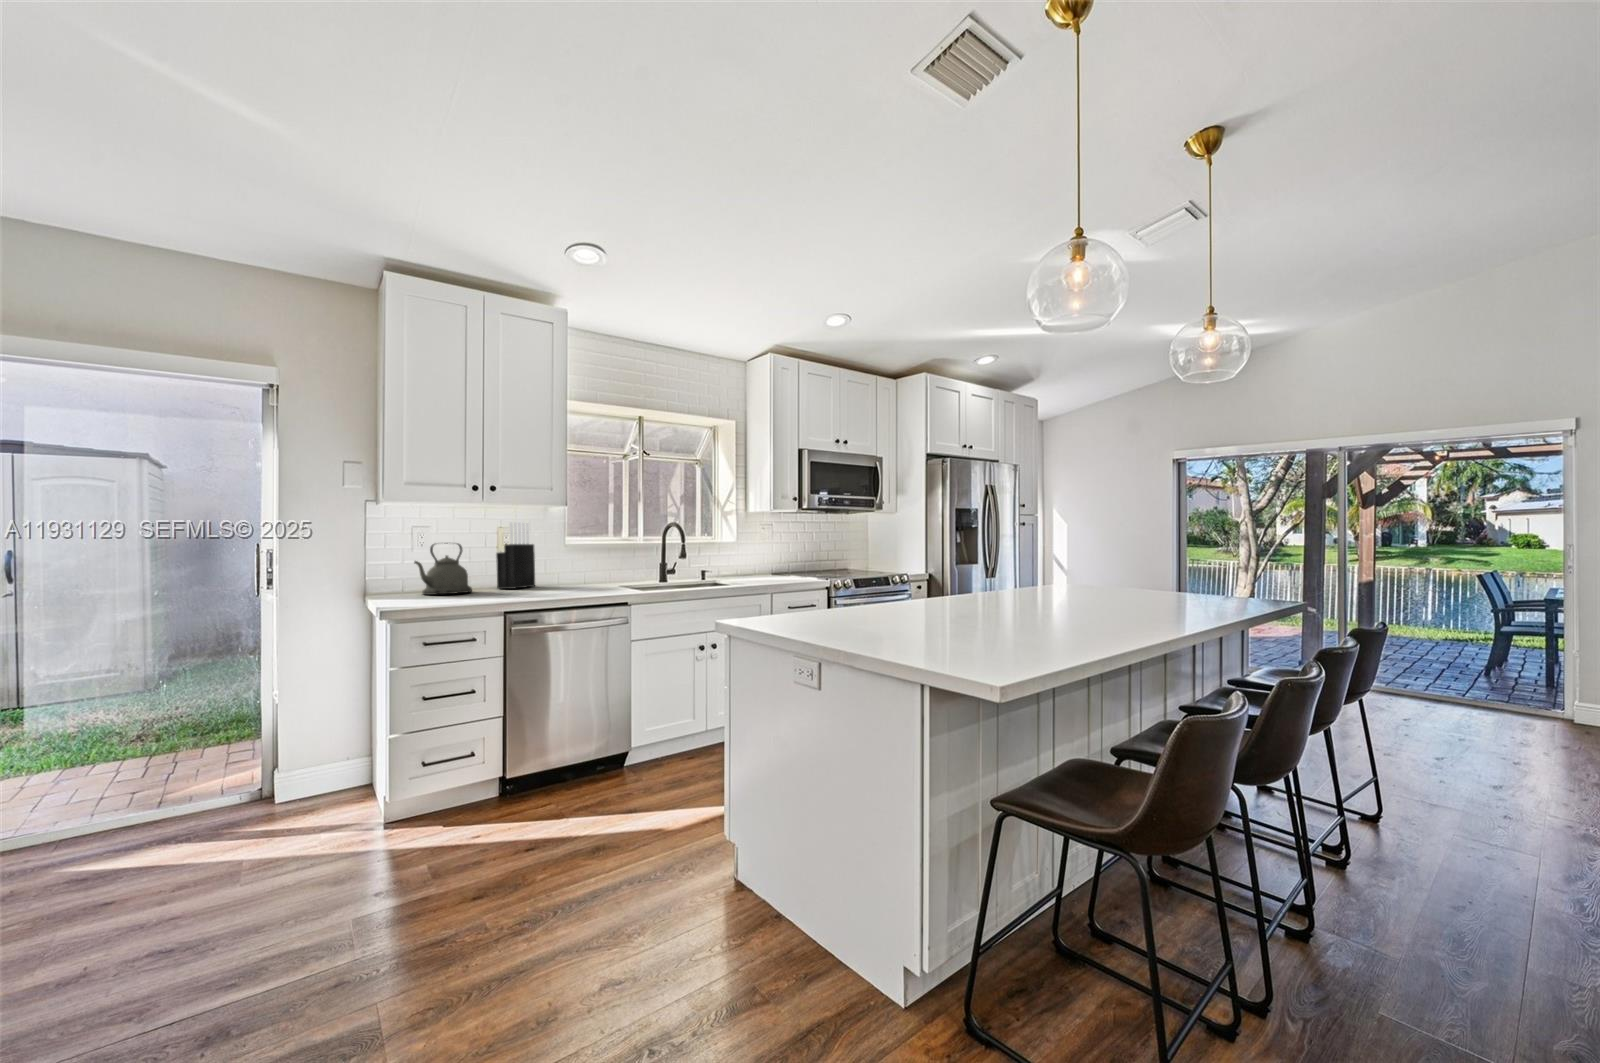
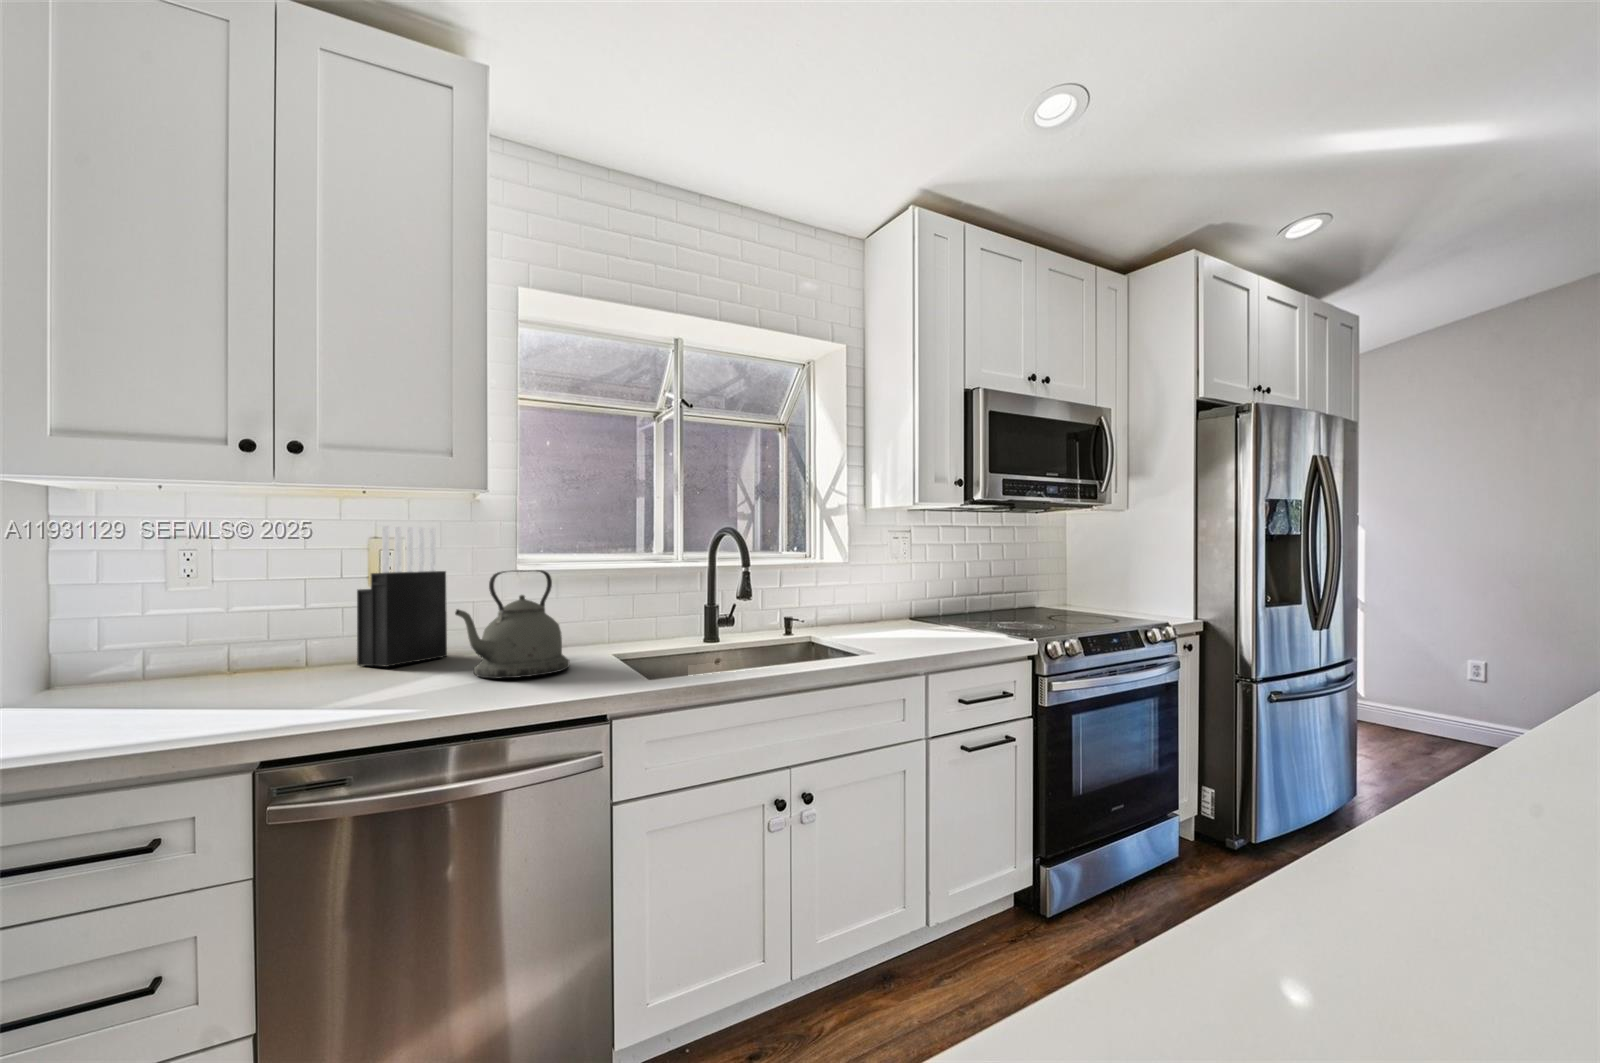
kettle: present [414,543,472,595] -> present [455,570,570,678]

